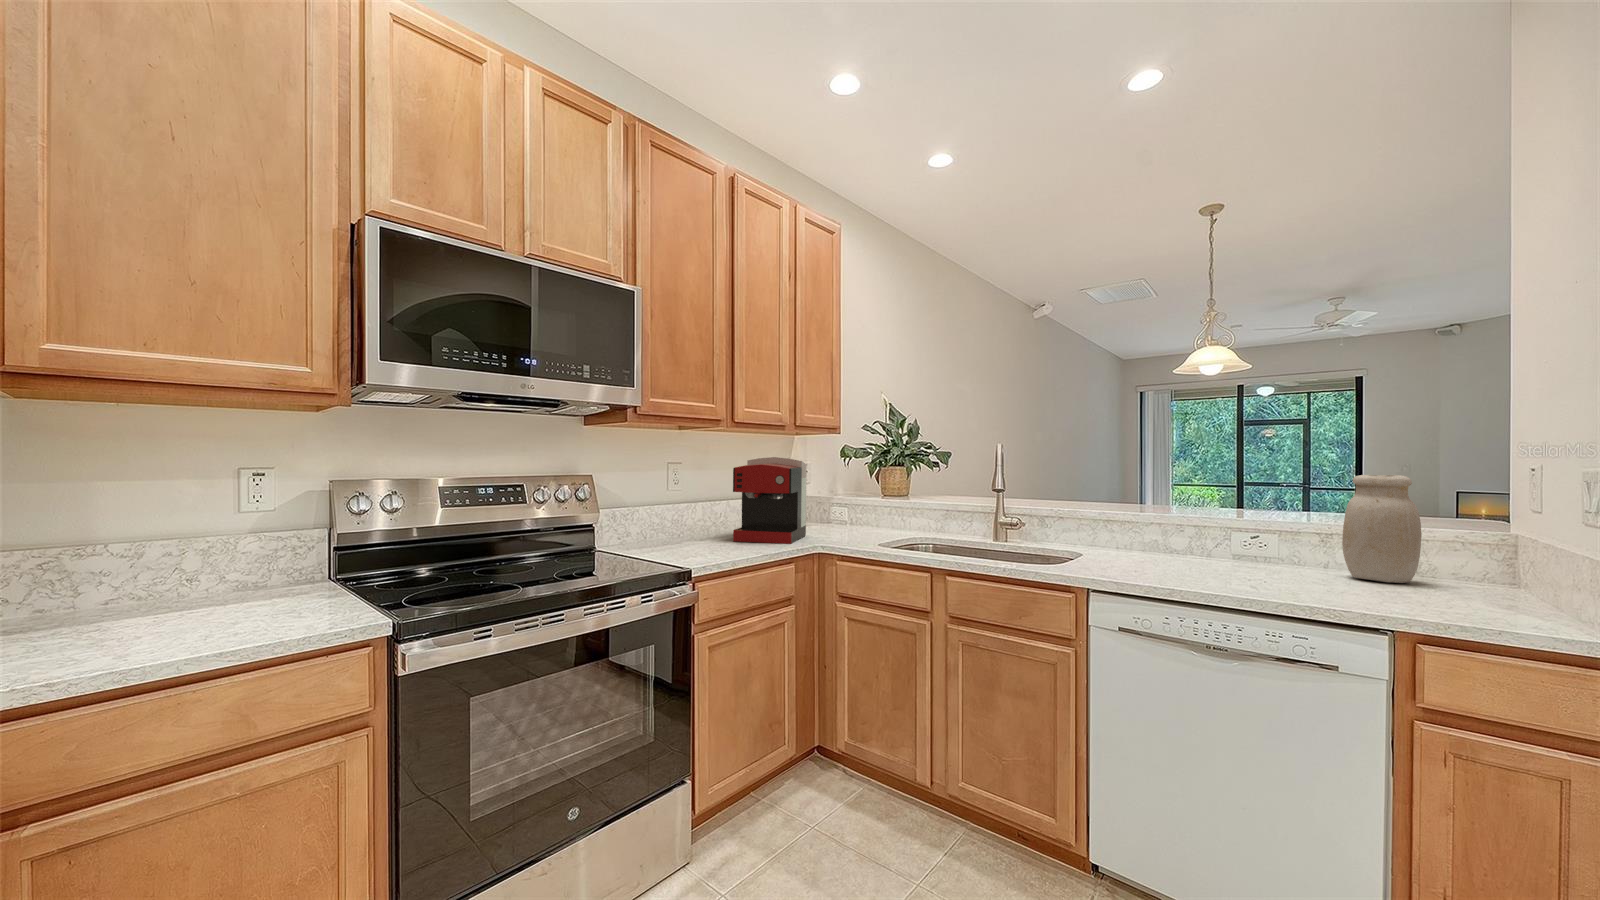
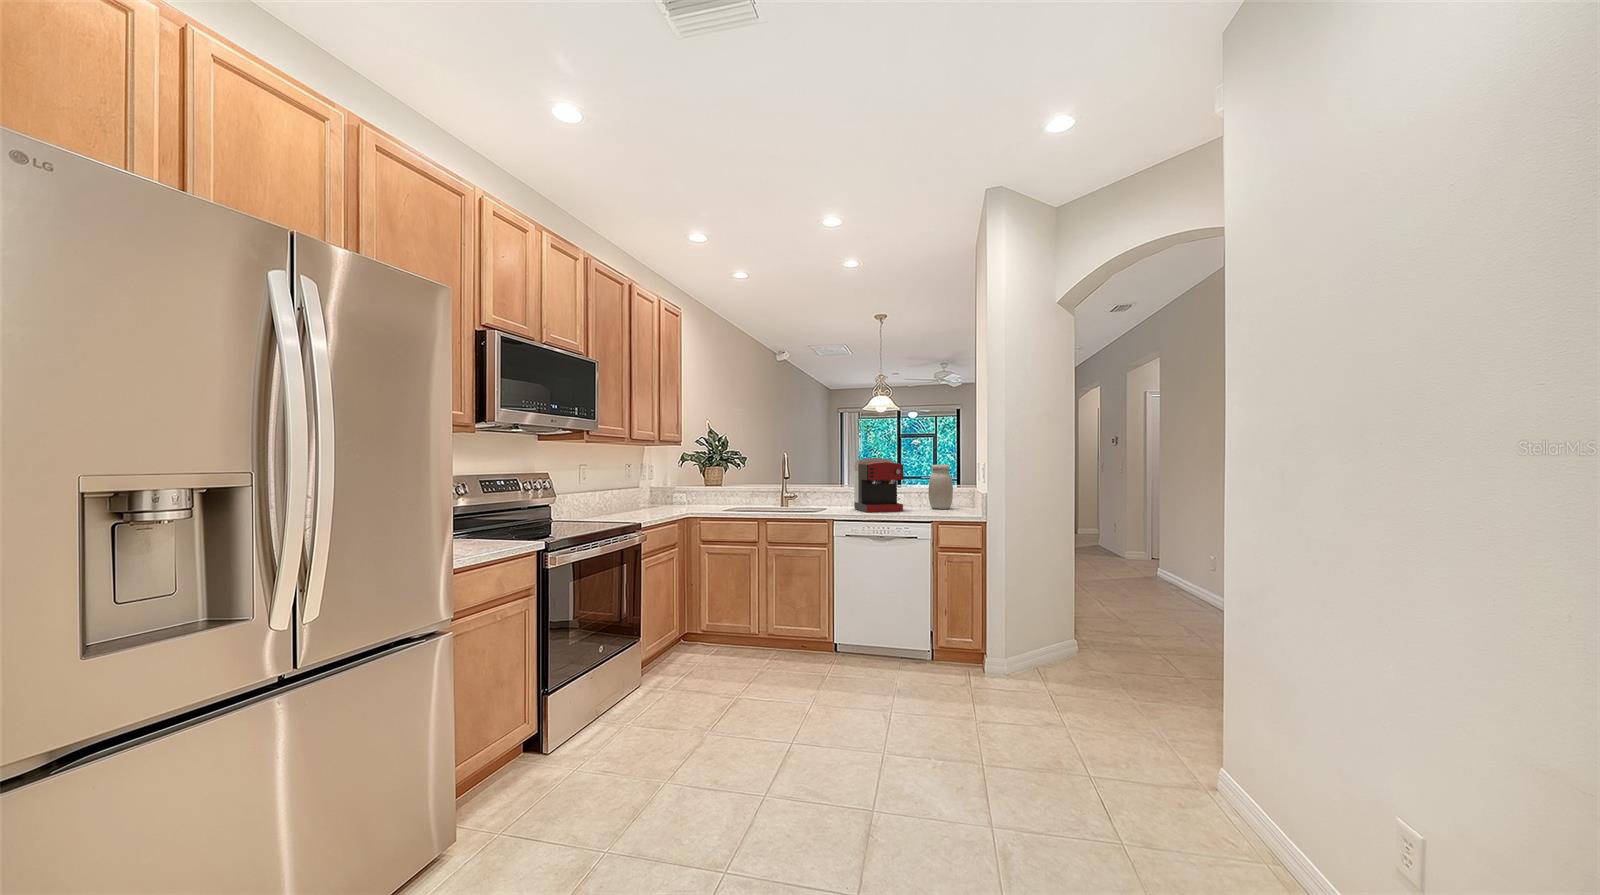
coffee maker: present [733,457,806,544] -> present [854,458,903,512]

